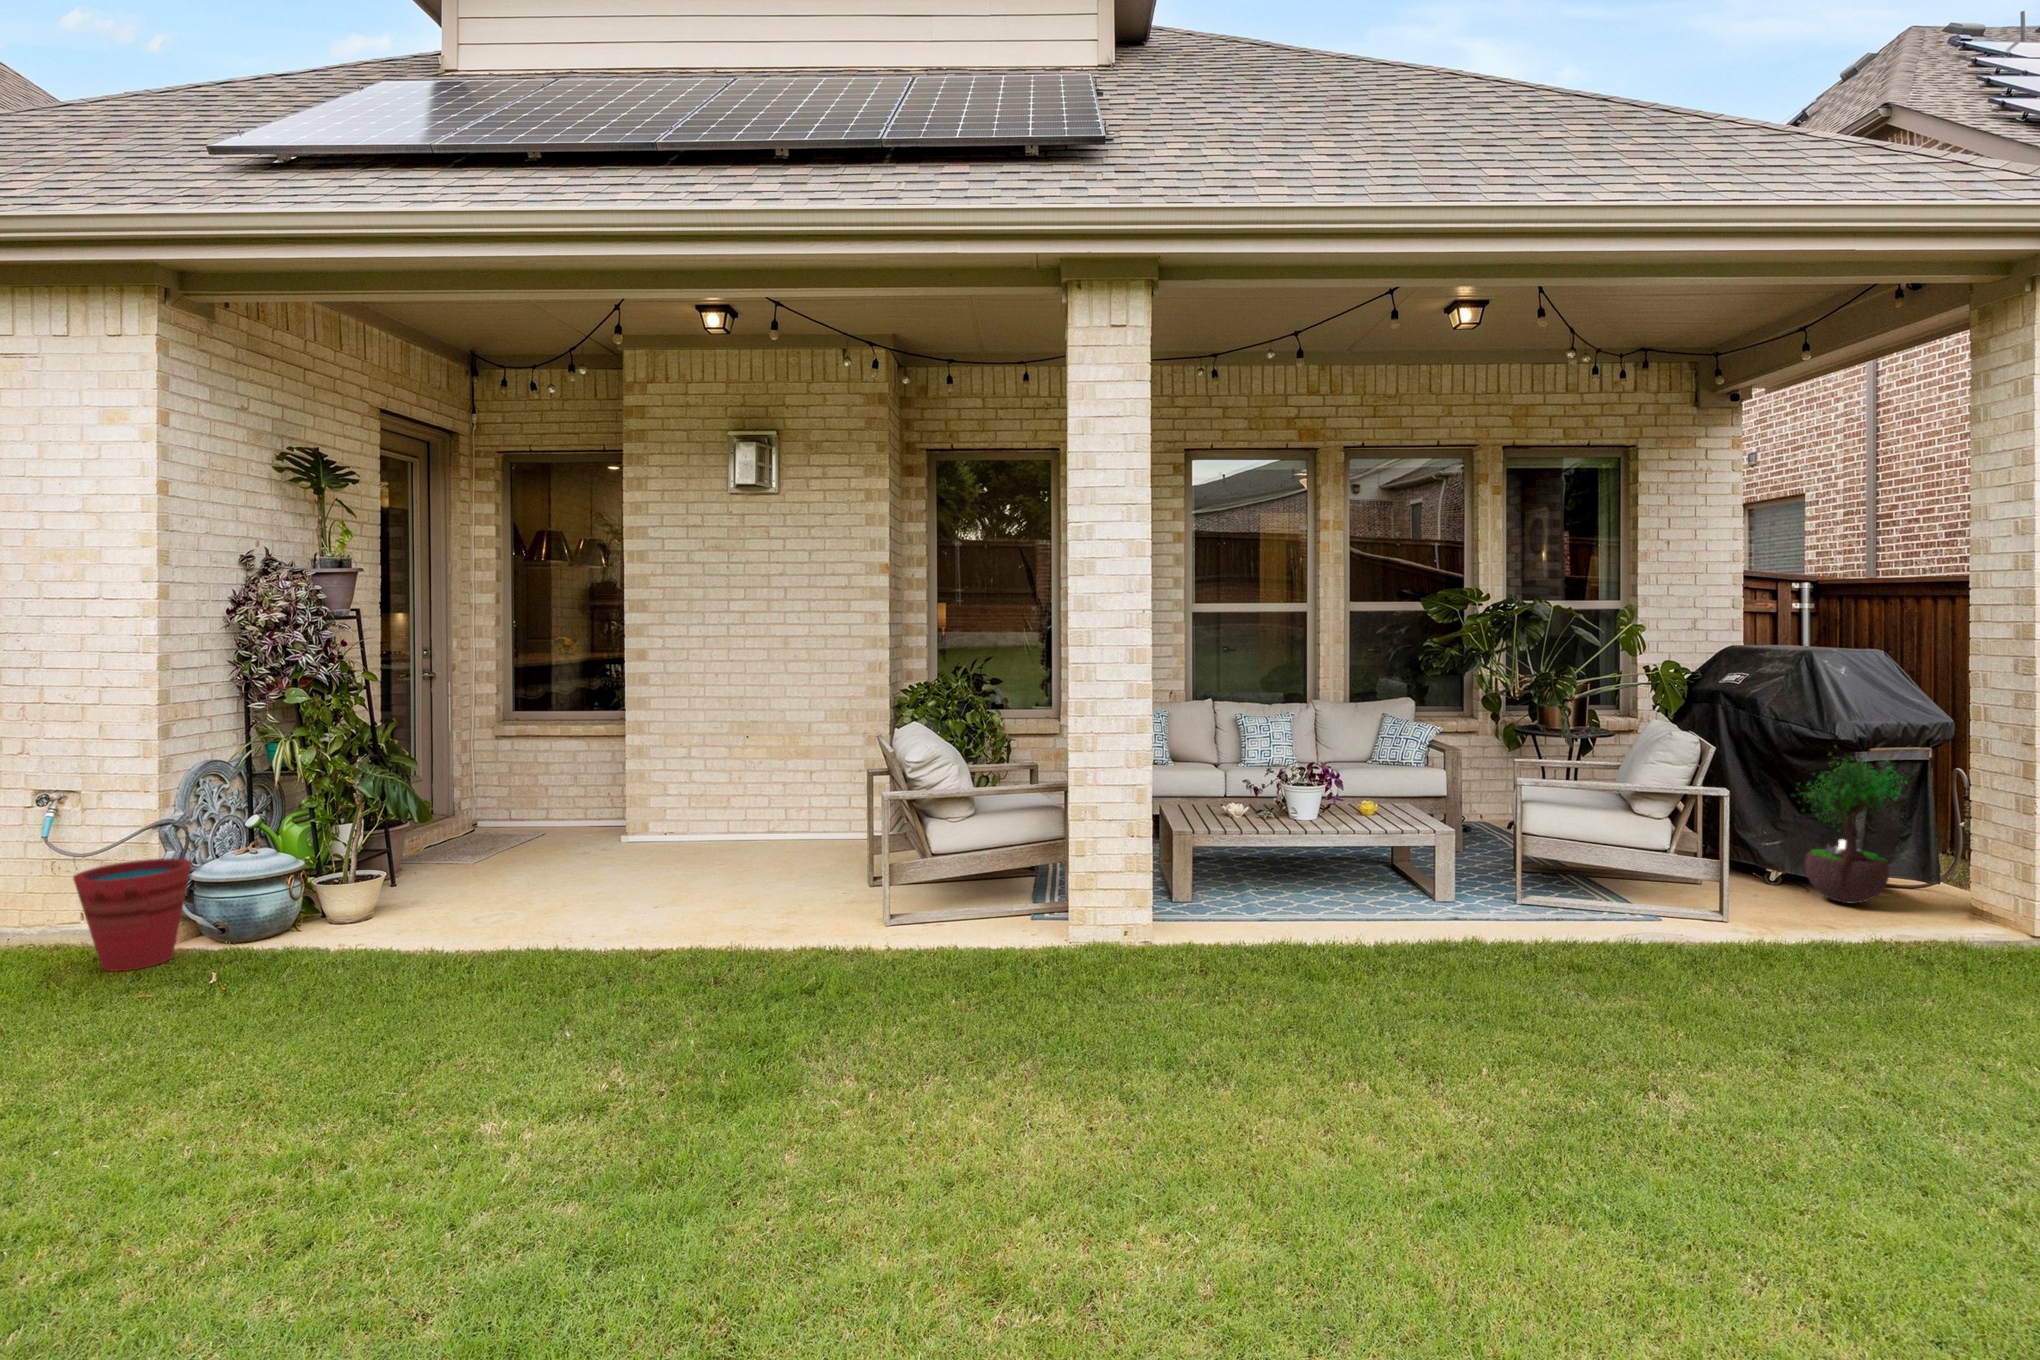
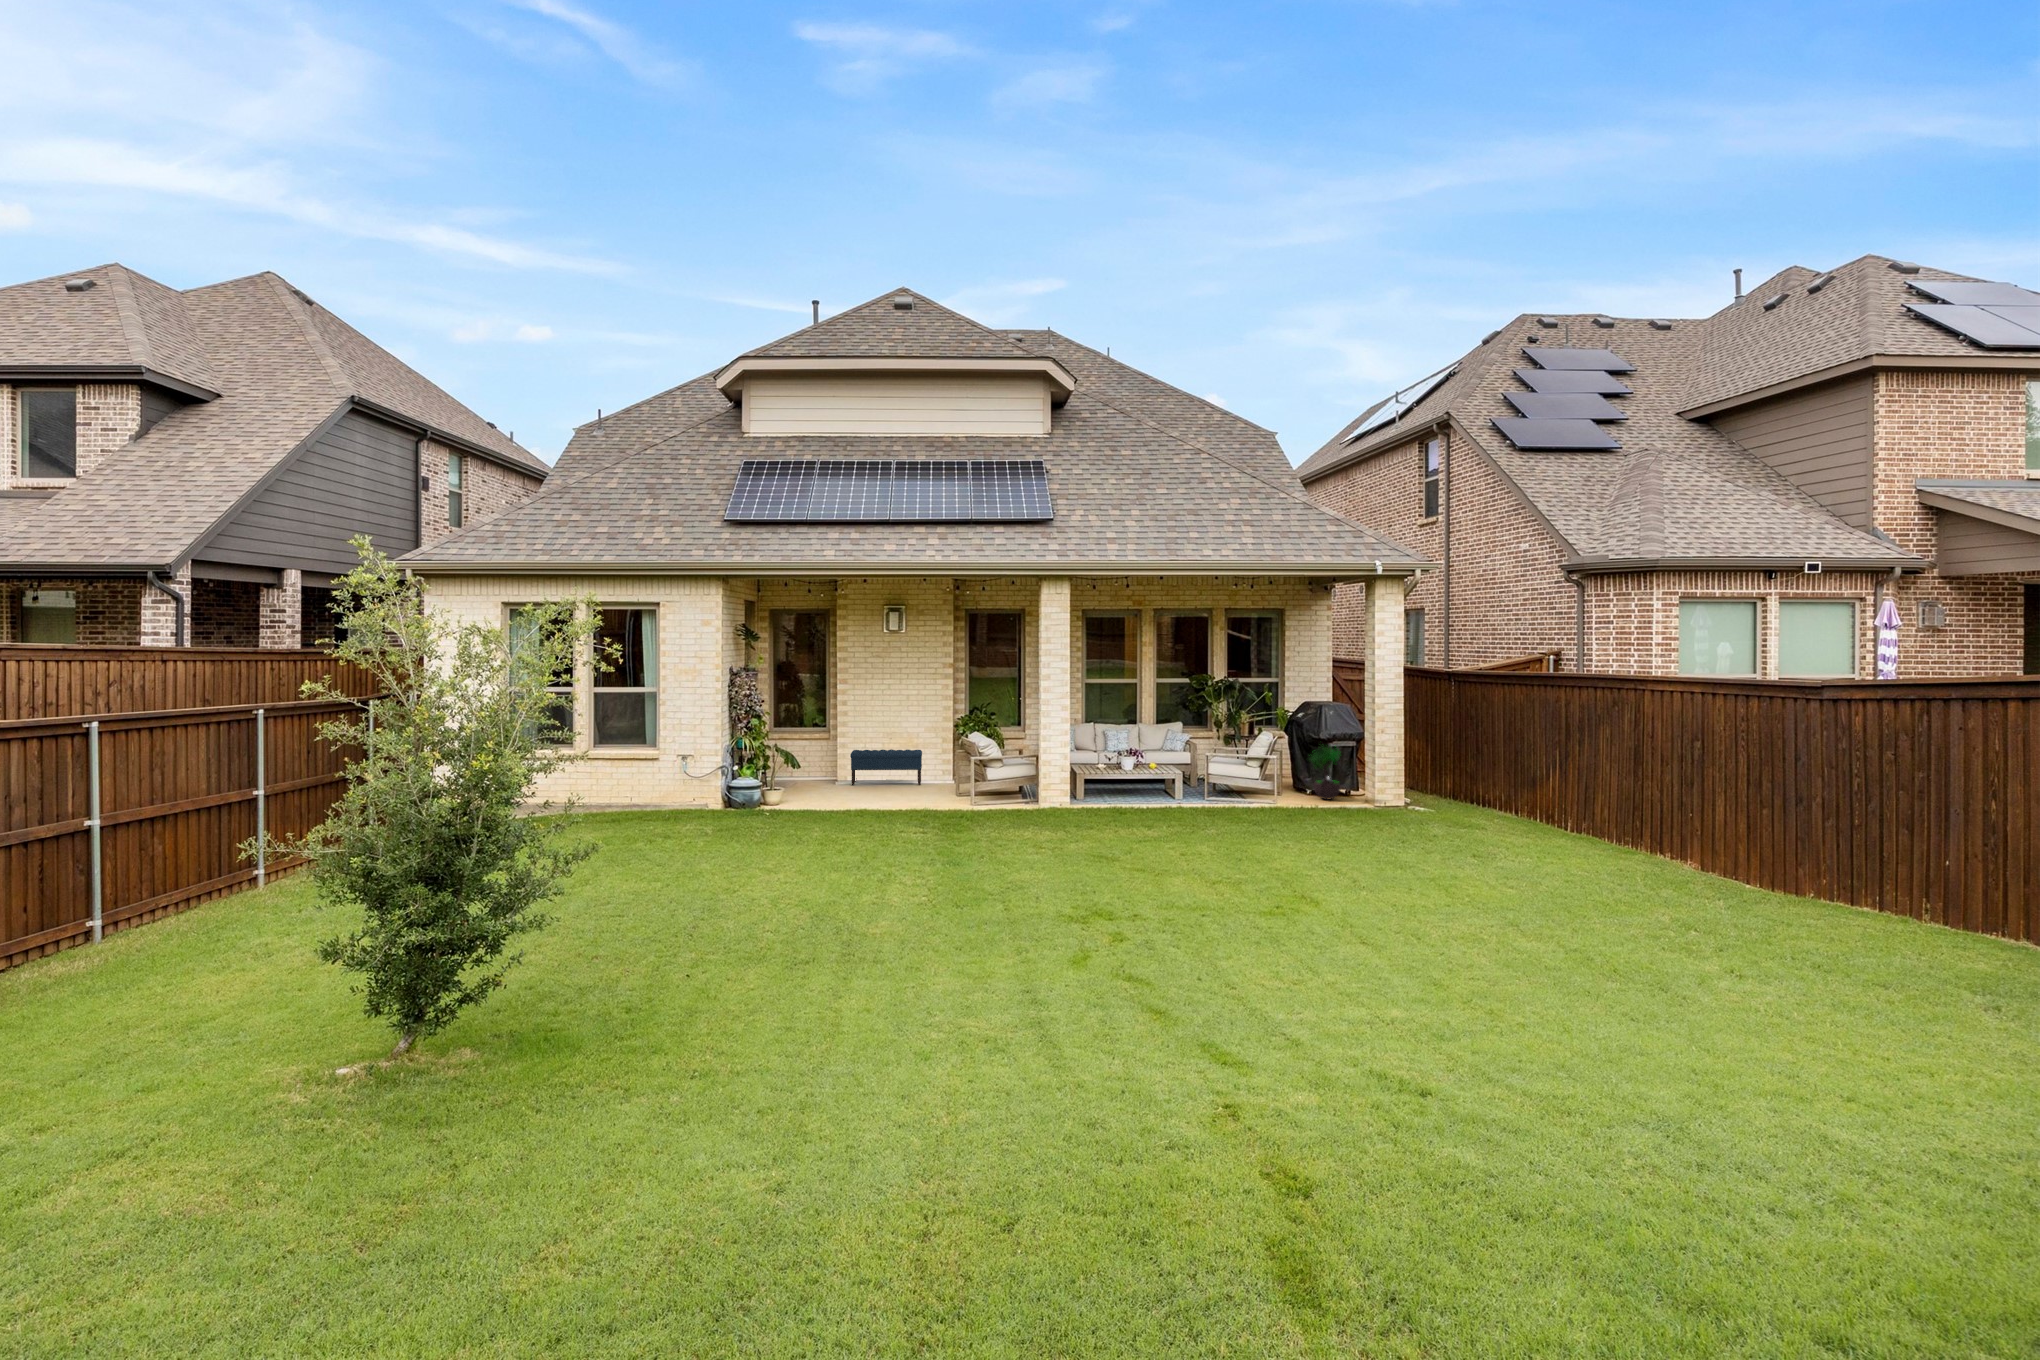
bench: none [639,761,820,847] -> present [850,749,922,785]
bucket: present [73,858,192,971] -> none [708,778,741,814]

